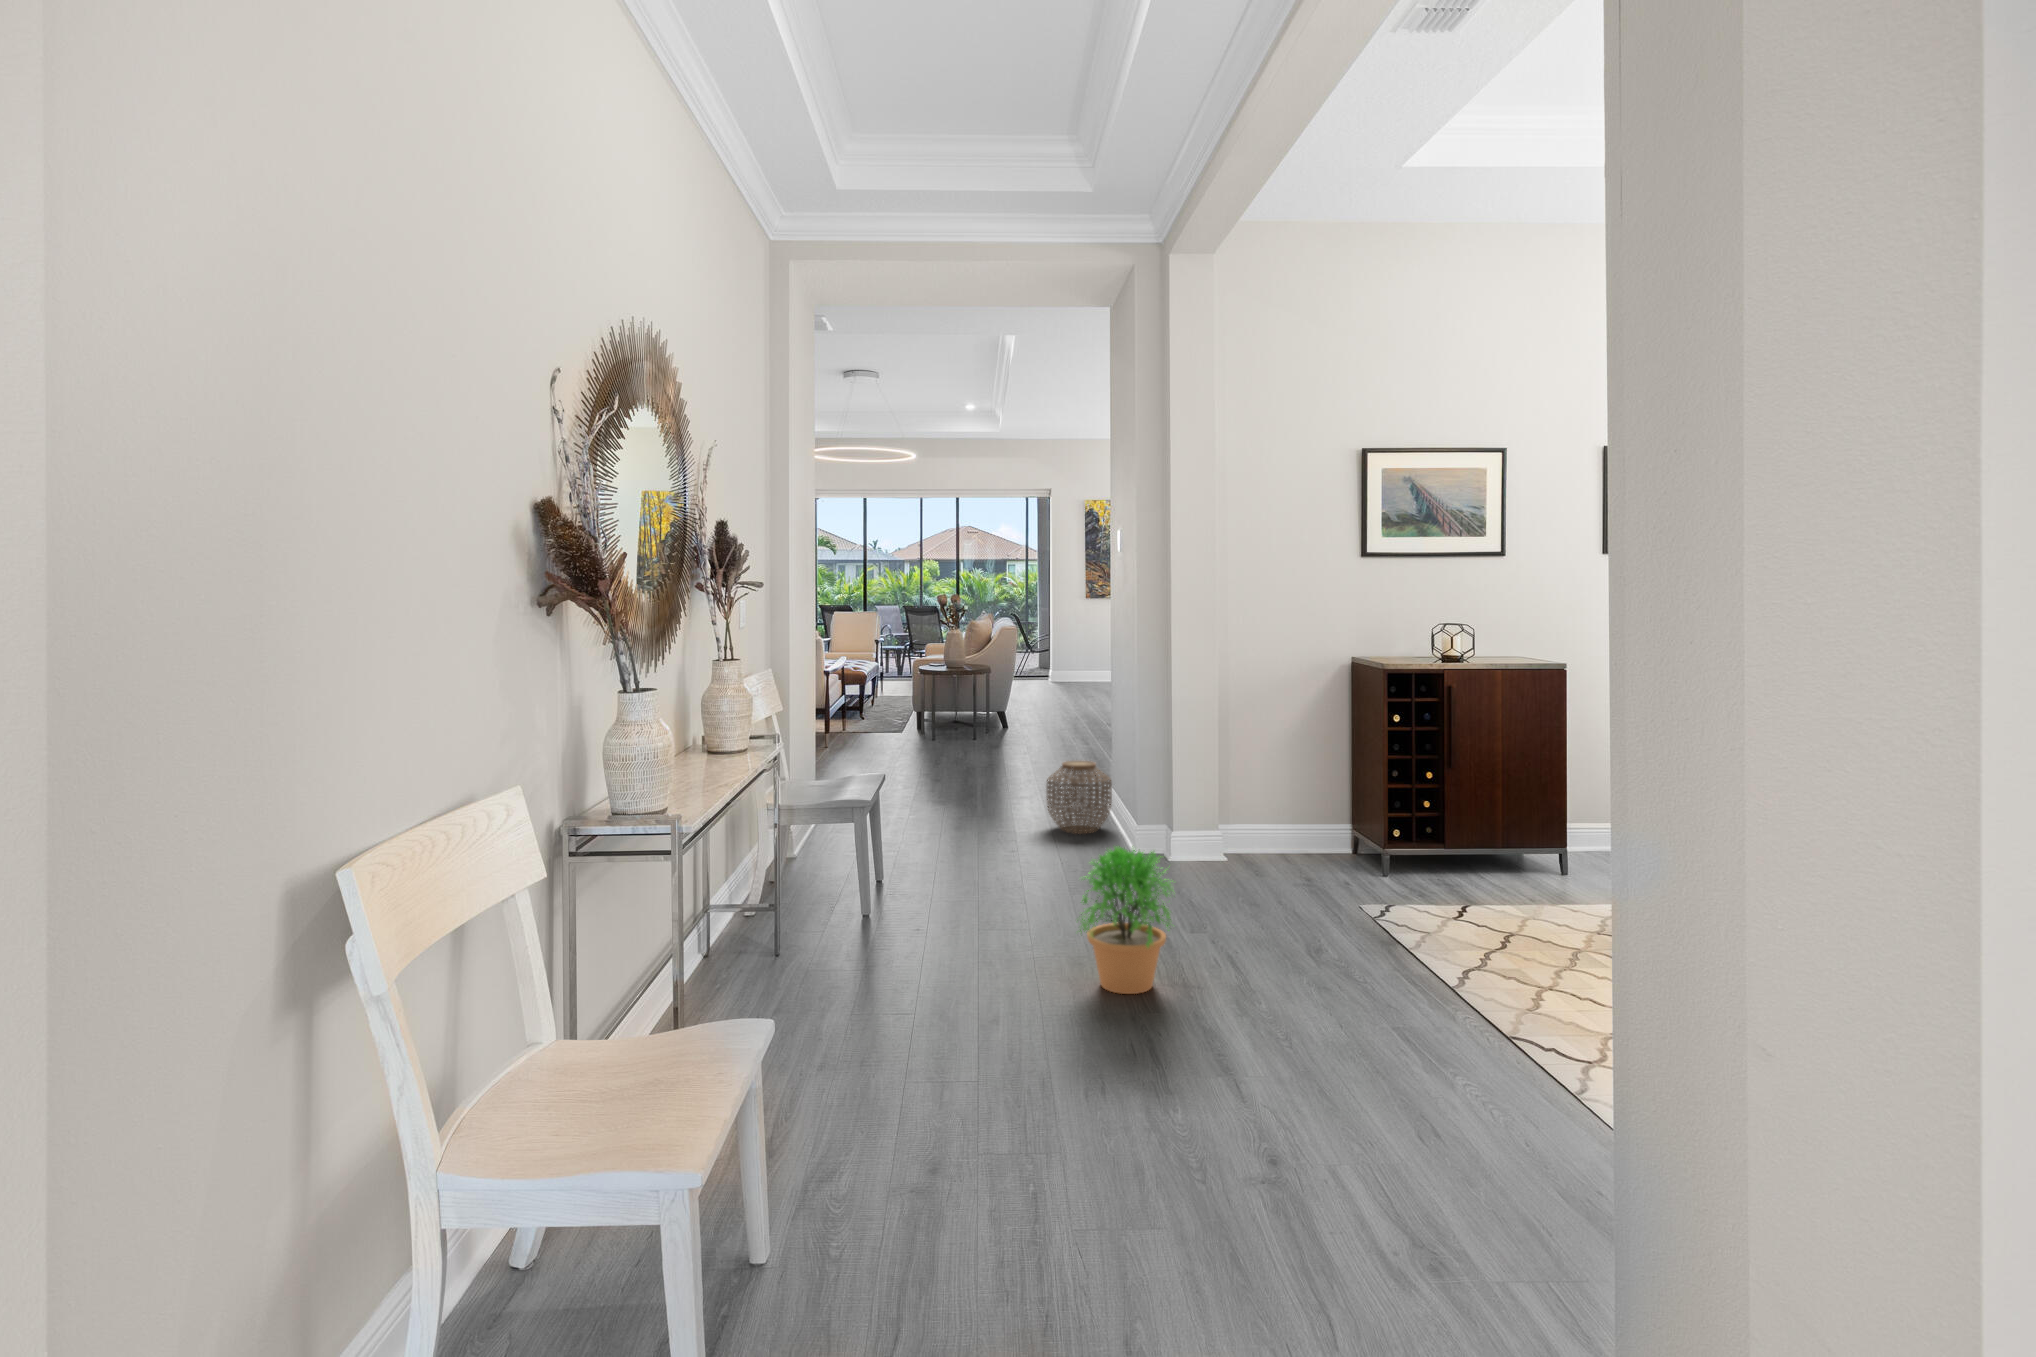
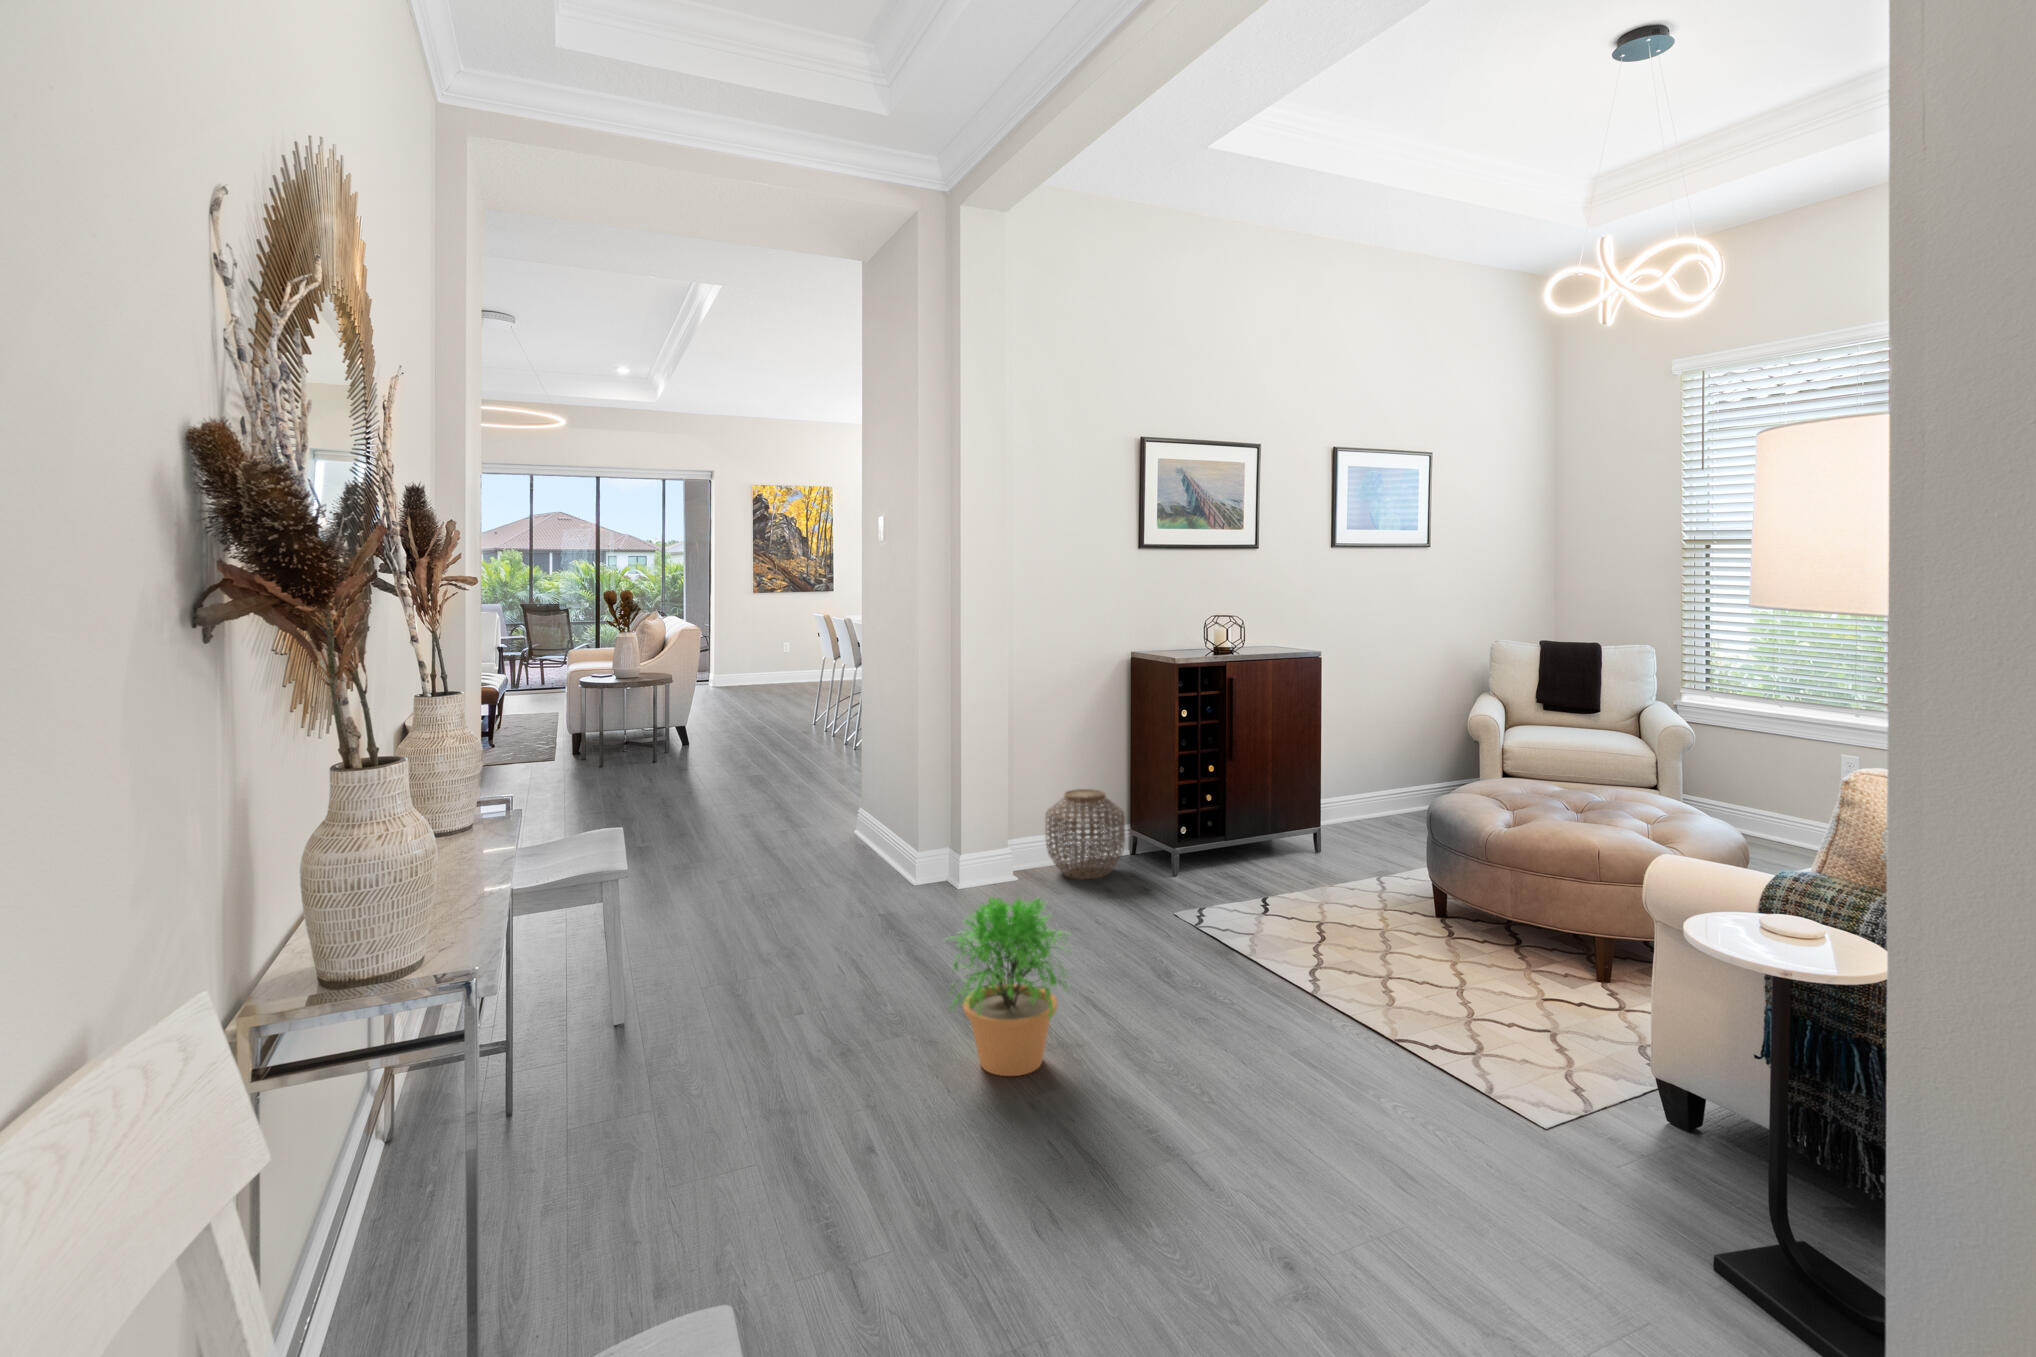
woven basket: present [1046,761,1112,833] -> present [1045,789,1125,879]

